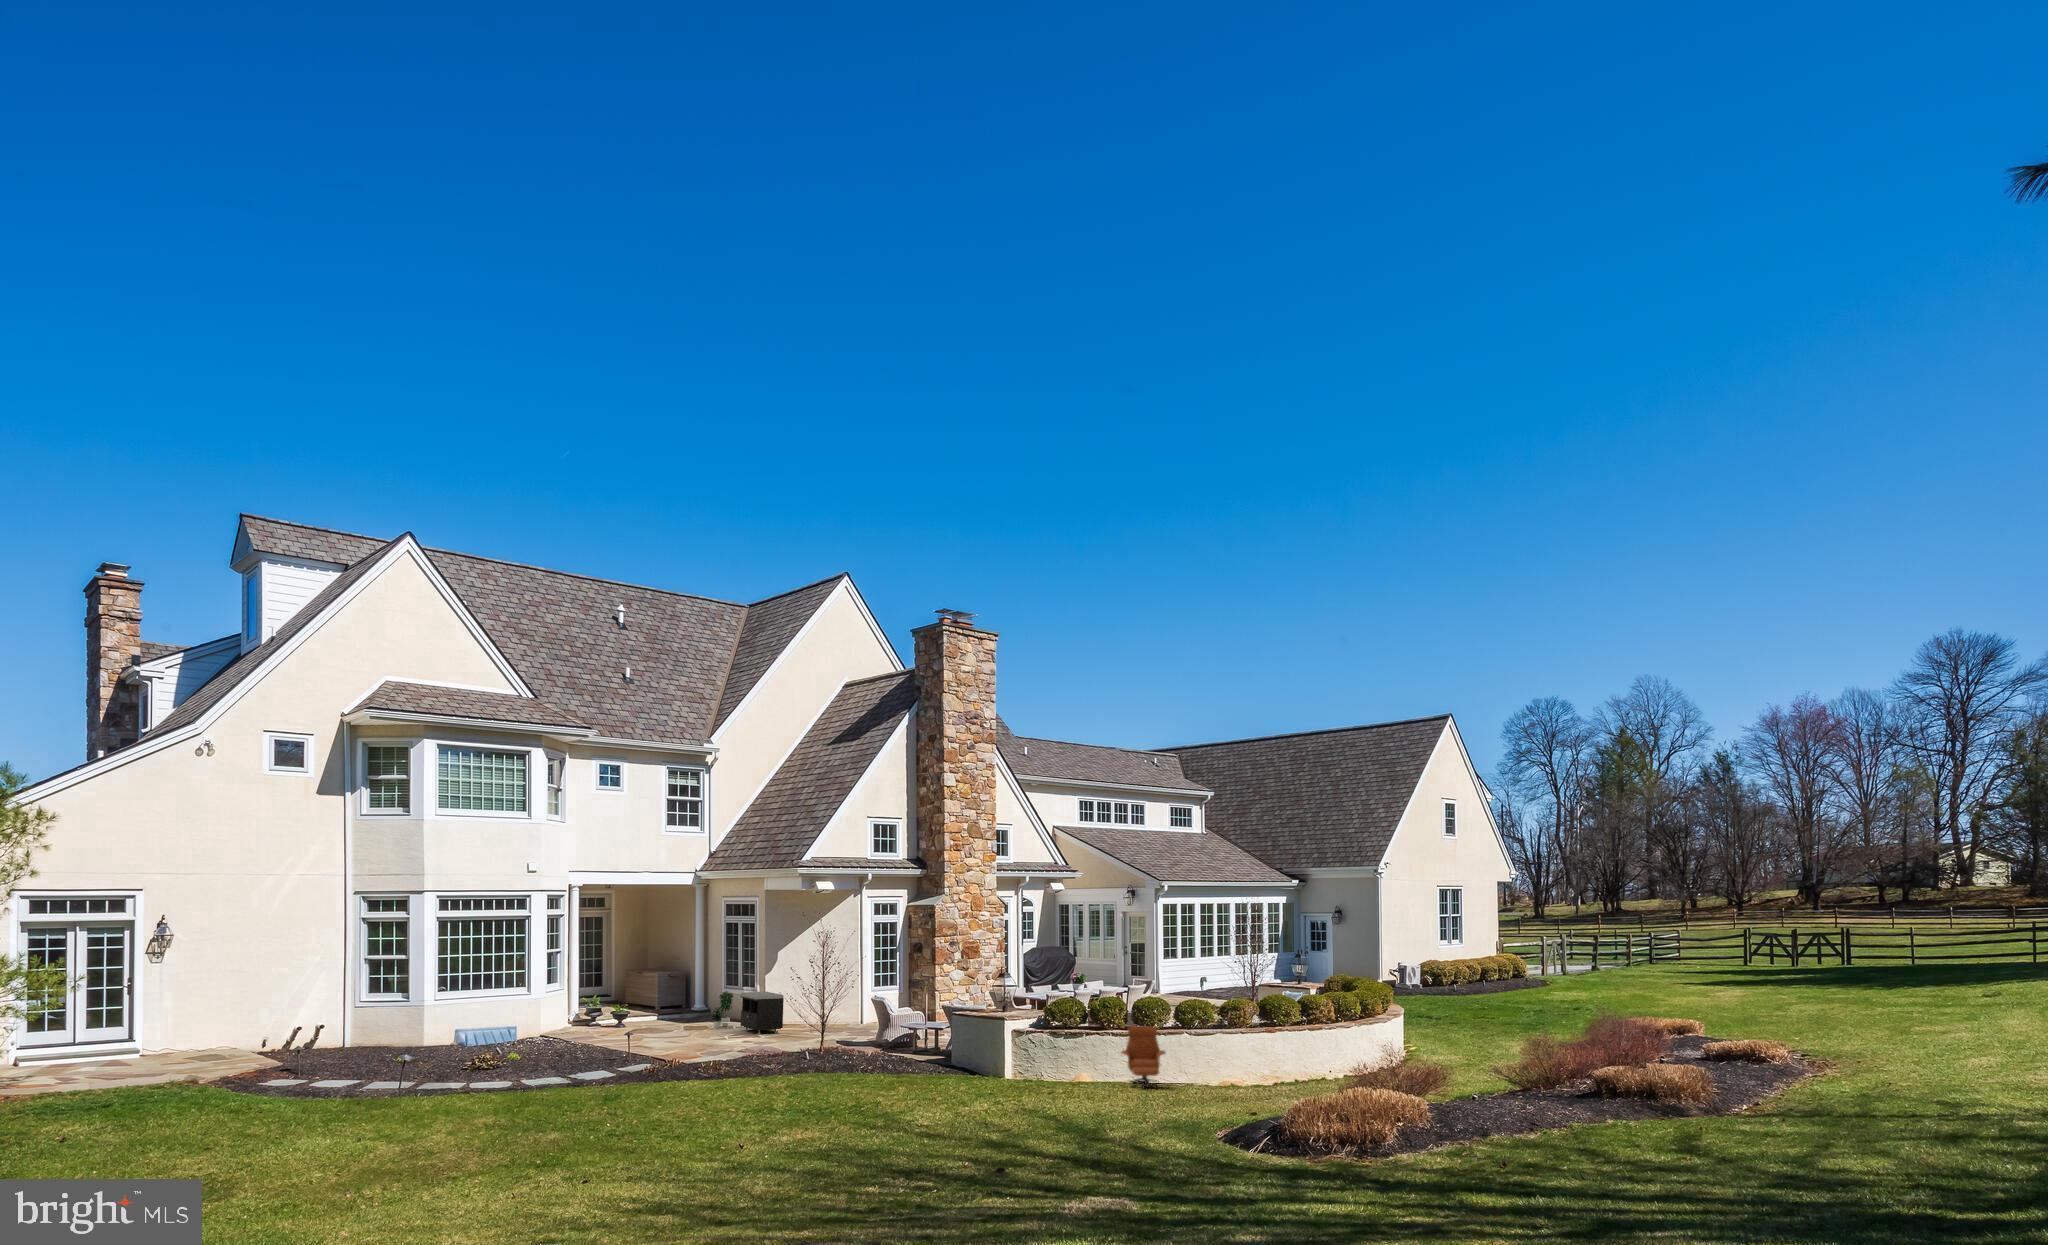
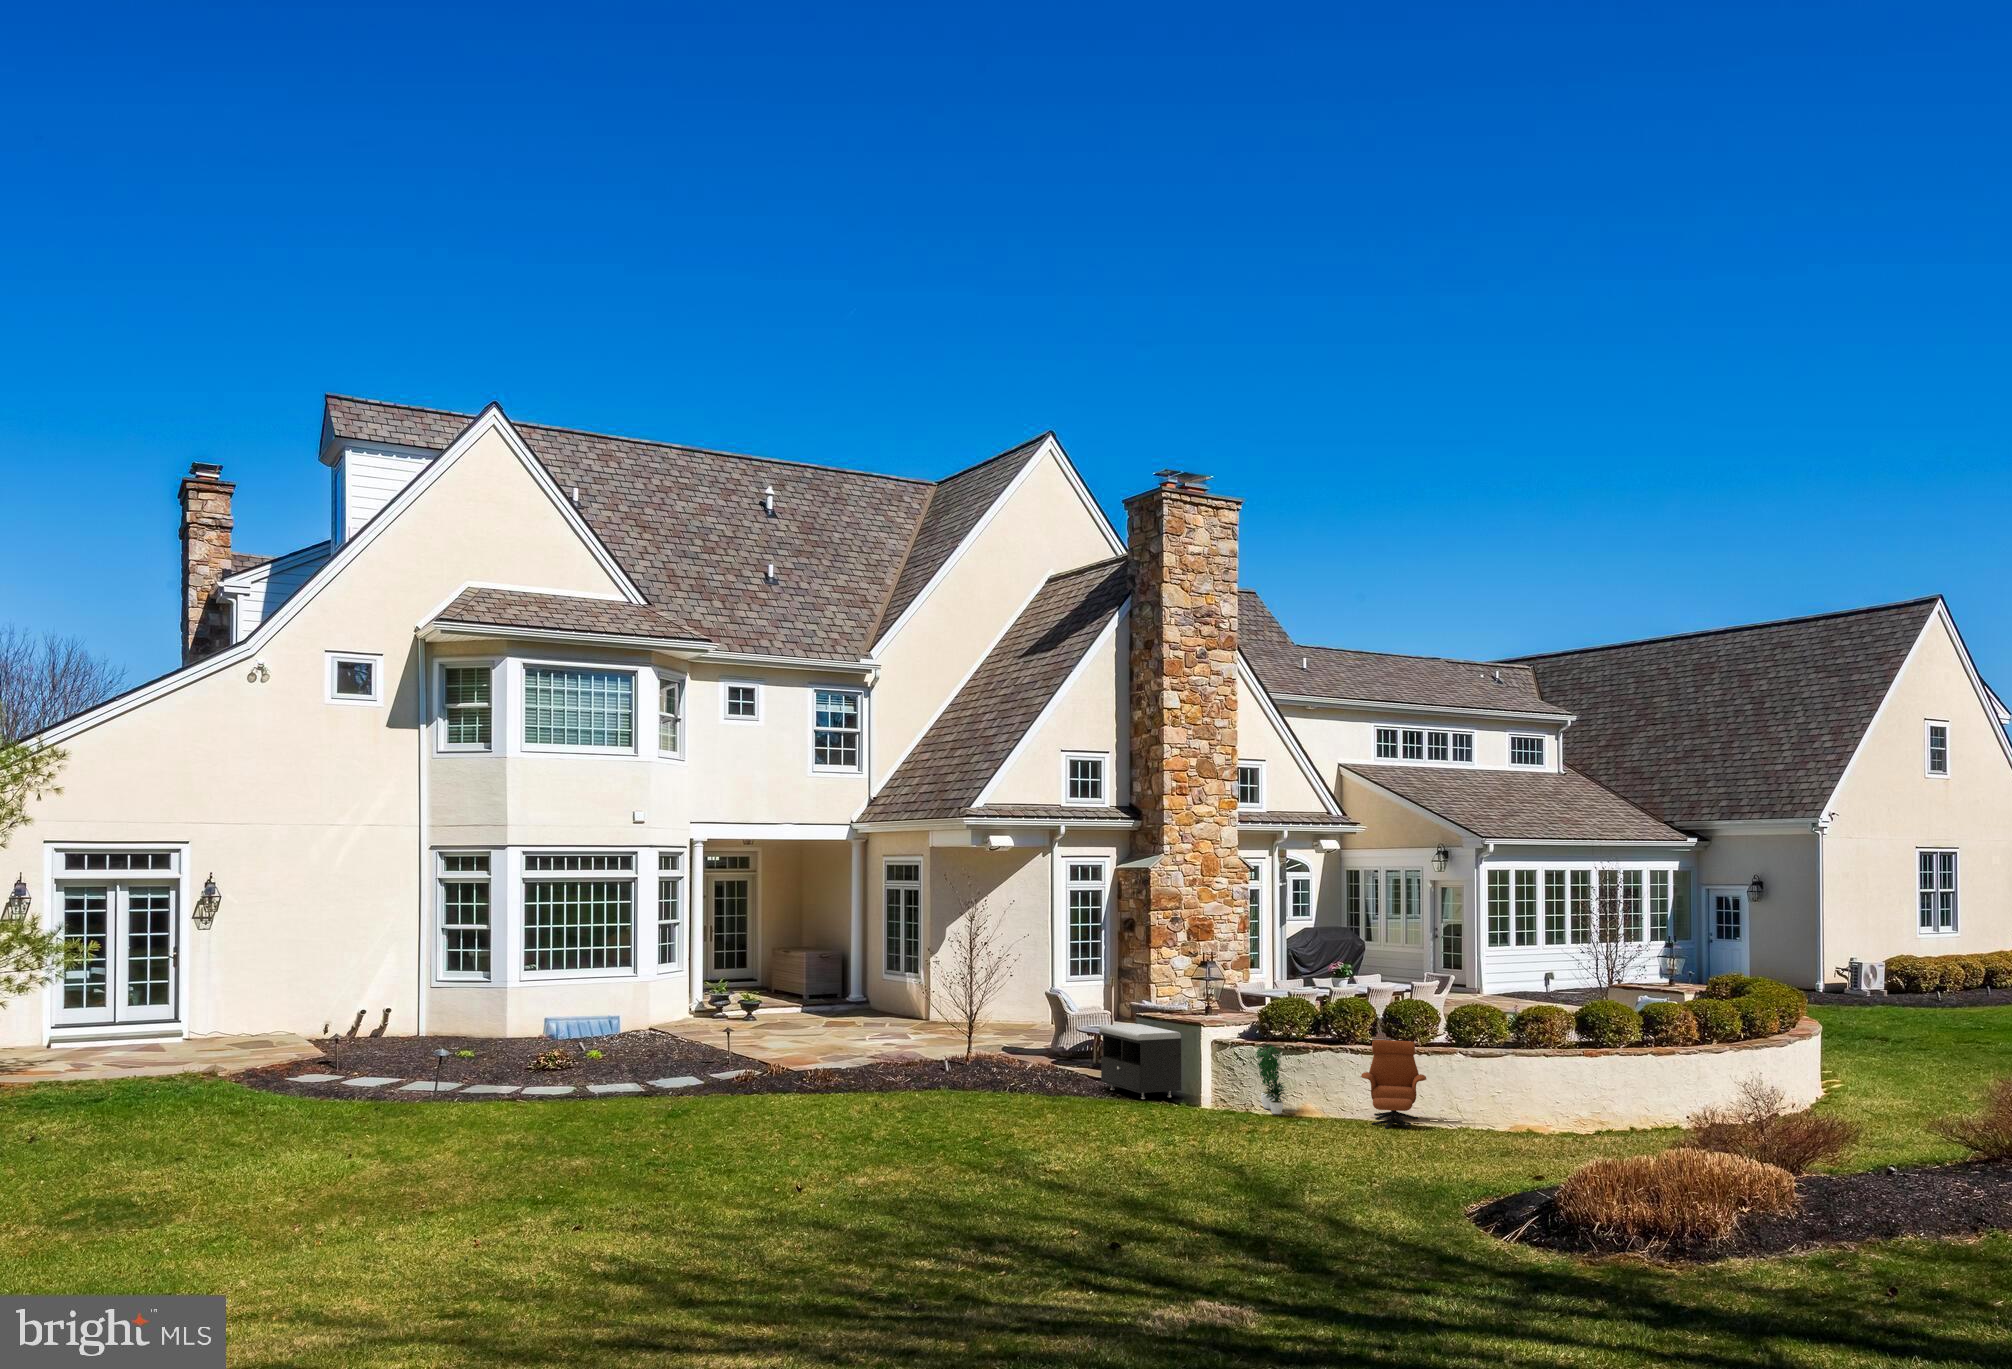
potted plant: present [711,991,733,1028] -> present [1255,1045,1288,1114]
storage bench: present [740,992,784,1034] -> present [1099,1024,1181,1099]

